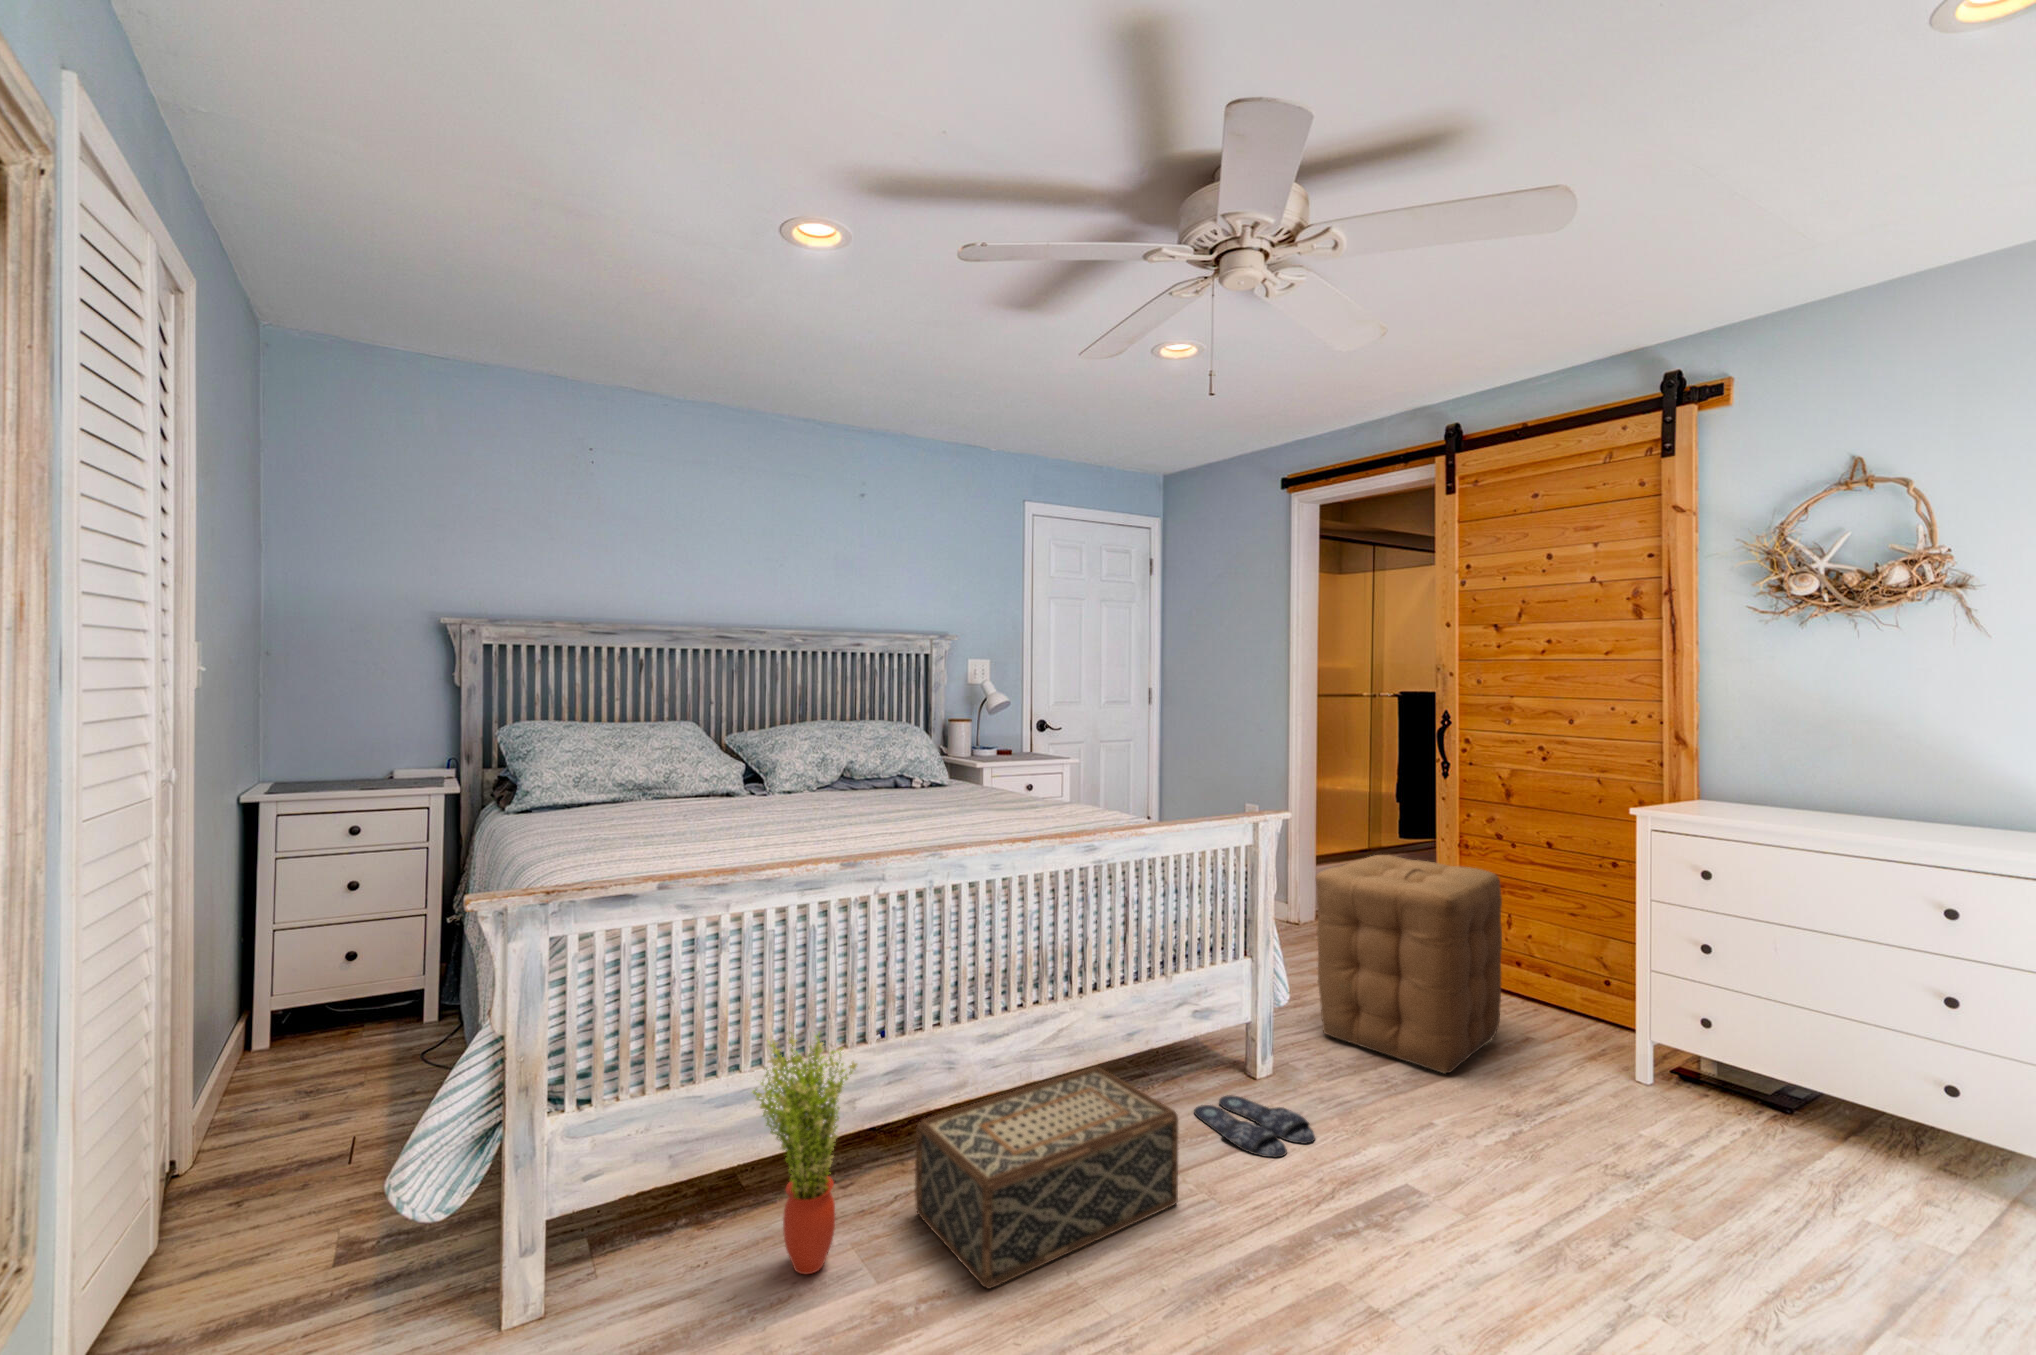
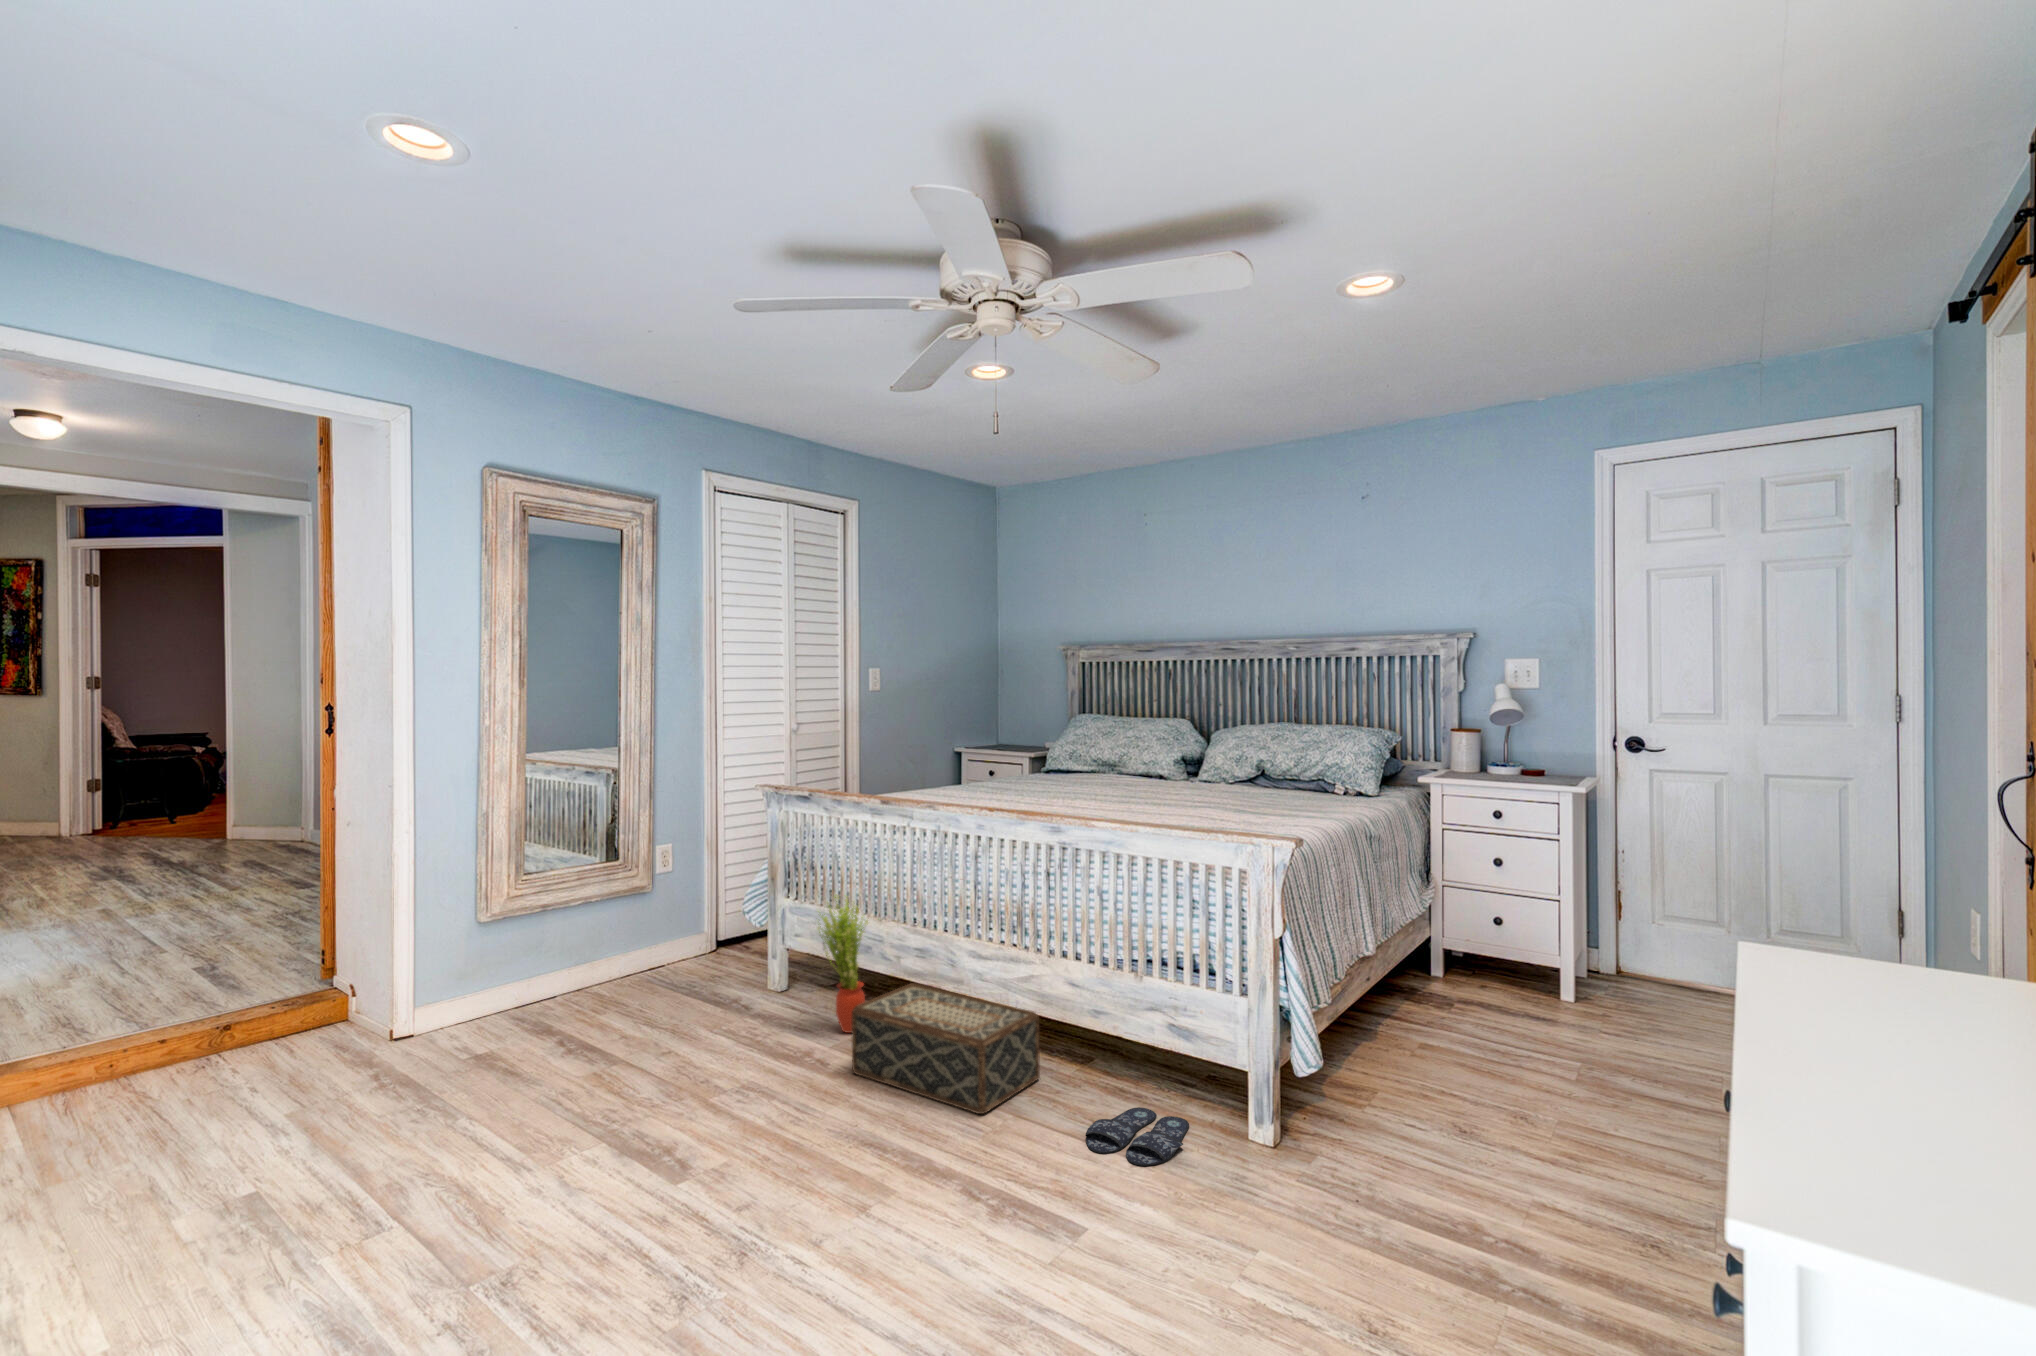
ottoman: present [1316,855,1502,1074] -> none [1396,947,1648,1300]

